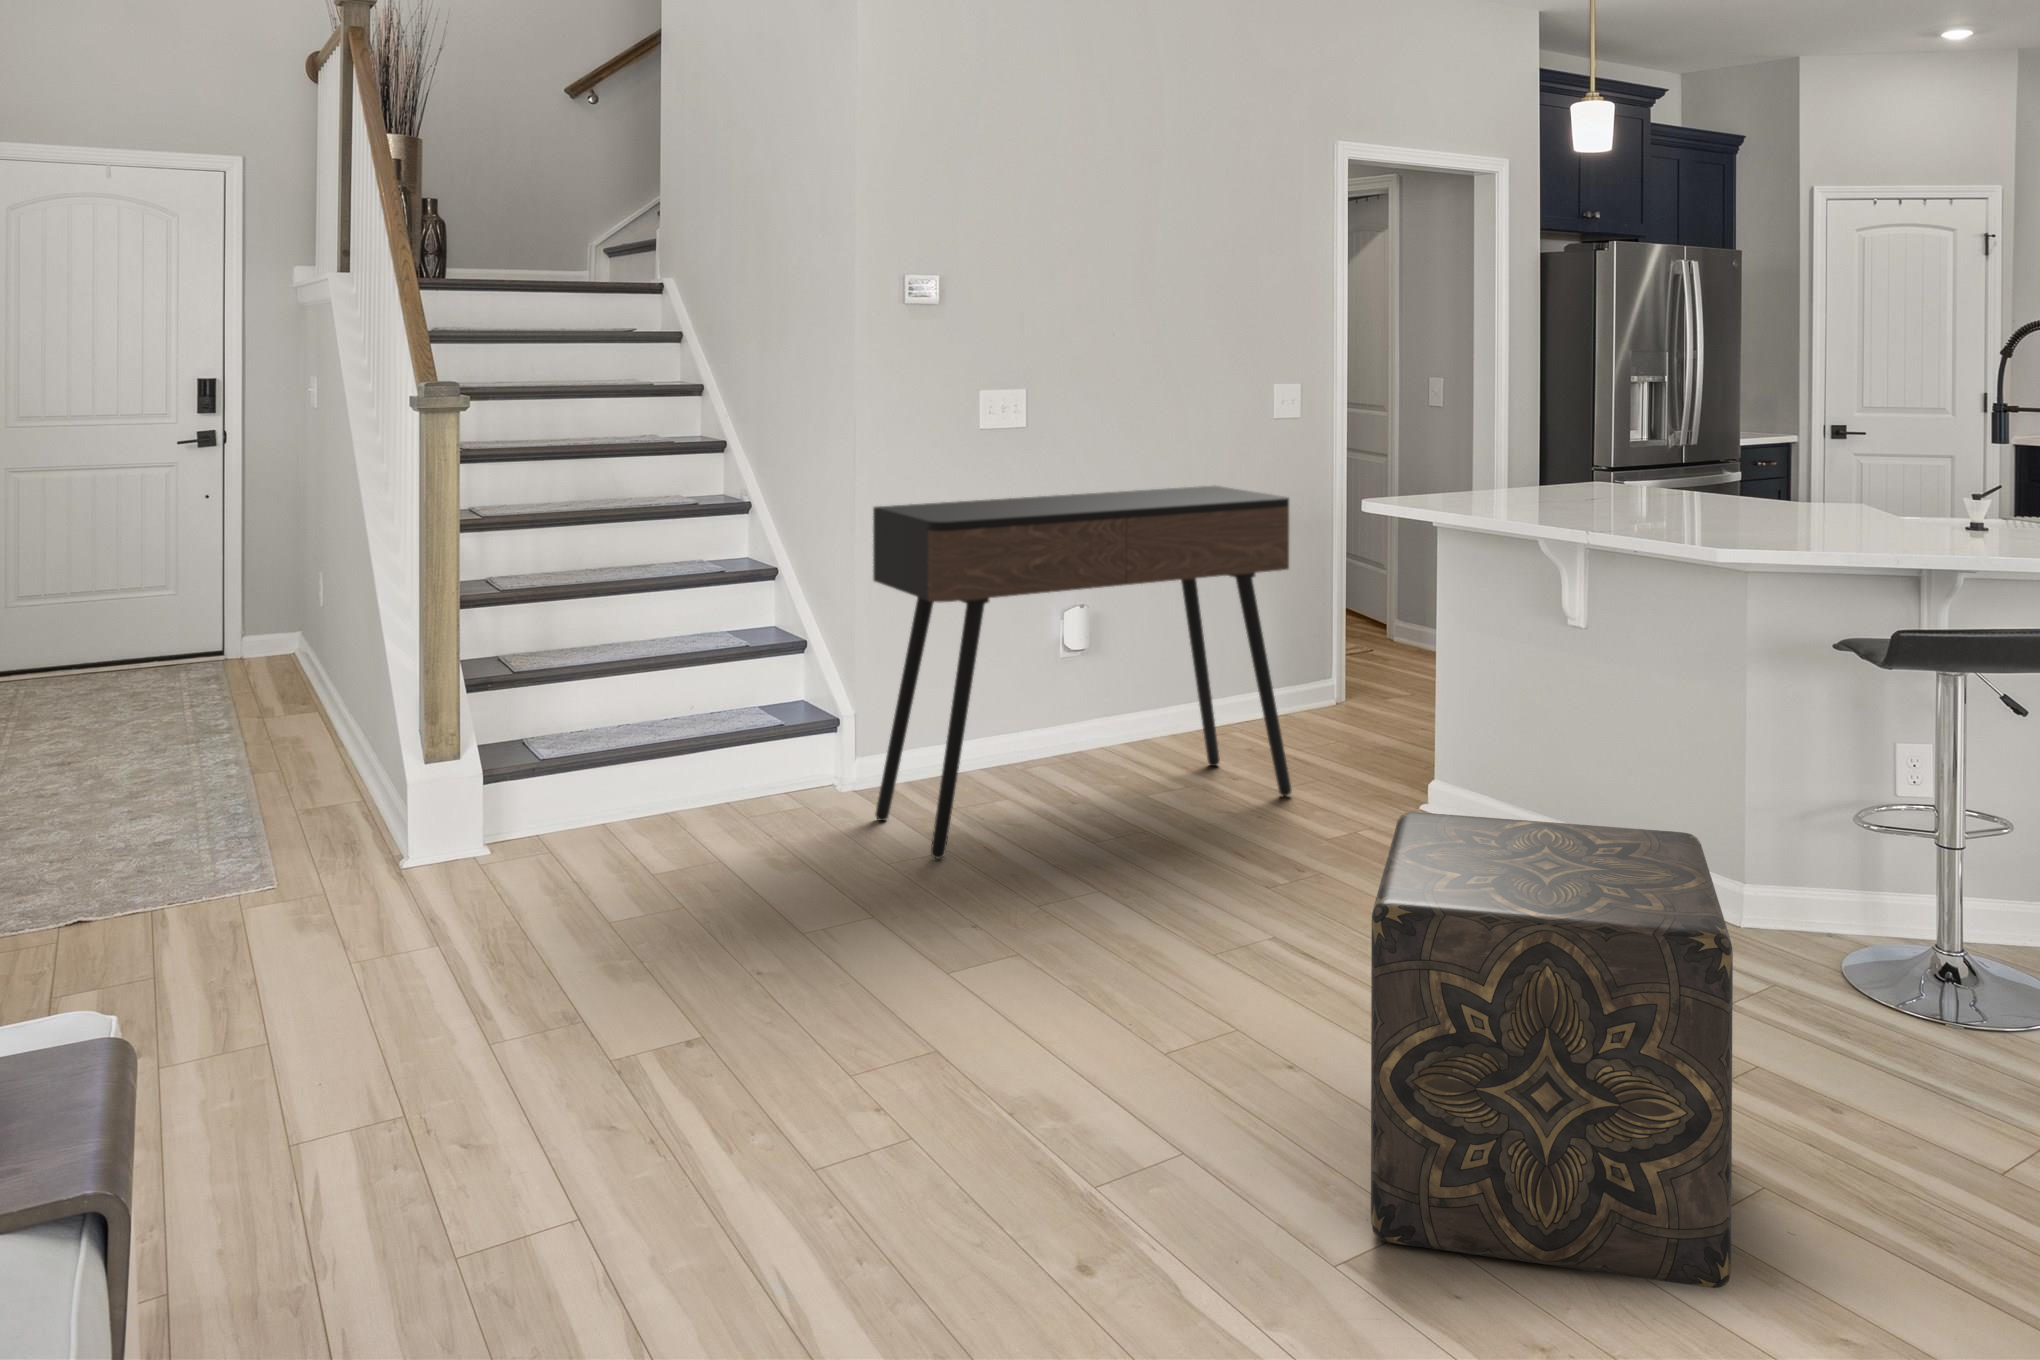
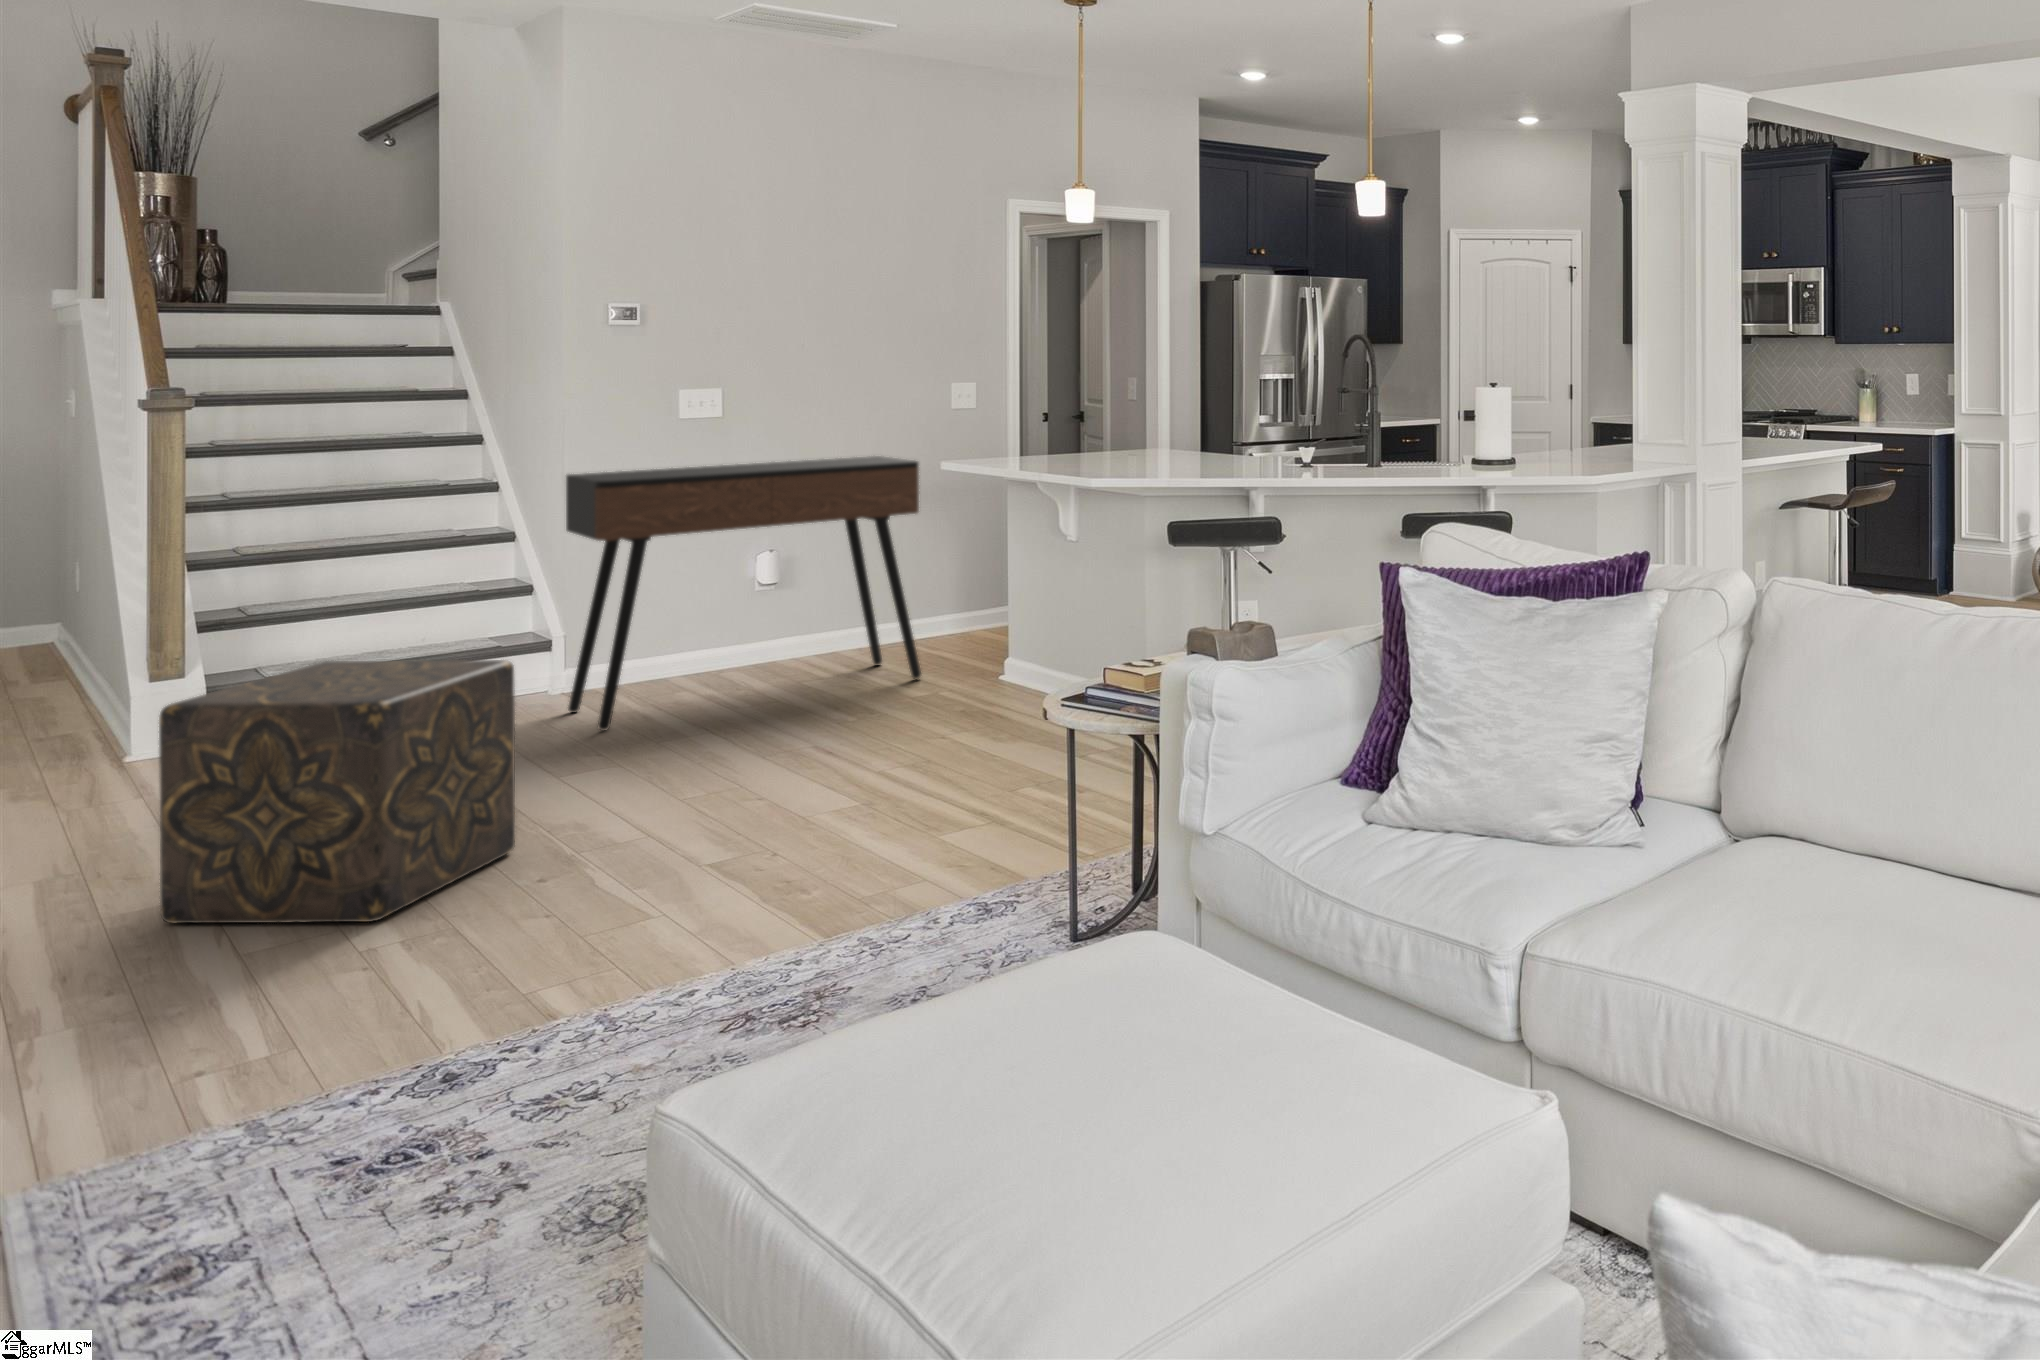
ottoman: present [1371,812,1733,1288] -> present [159,660,515,923]

